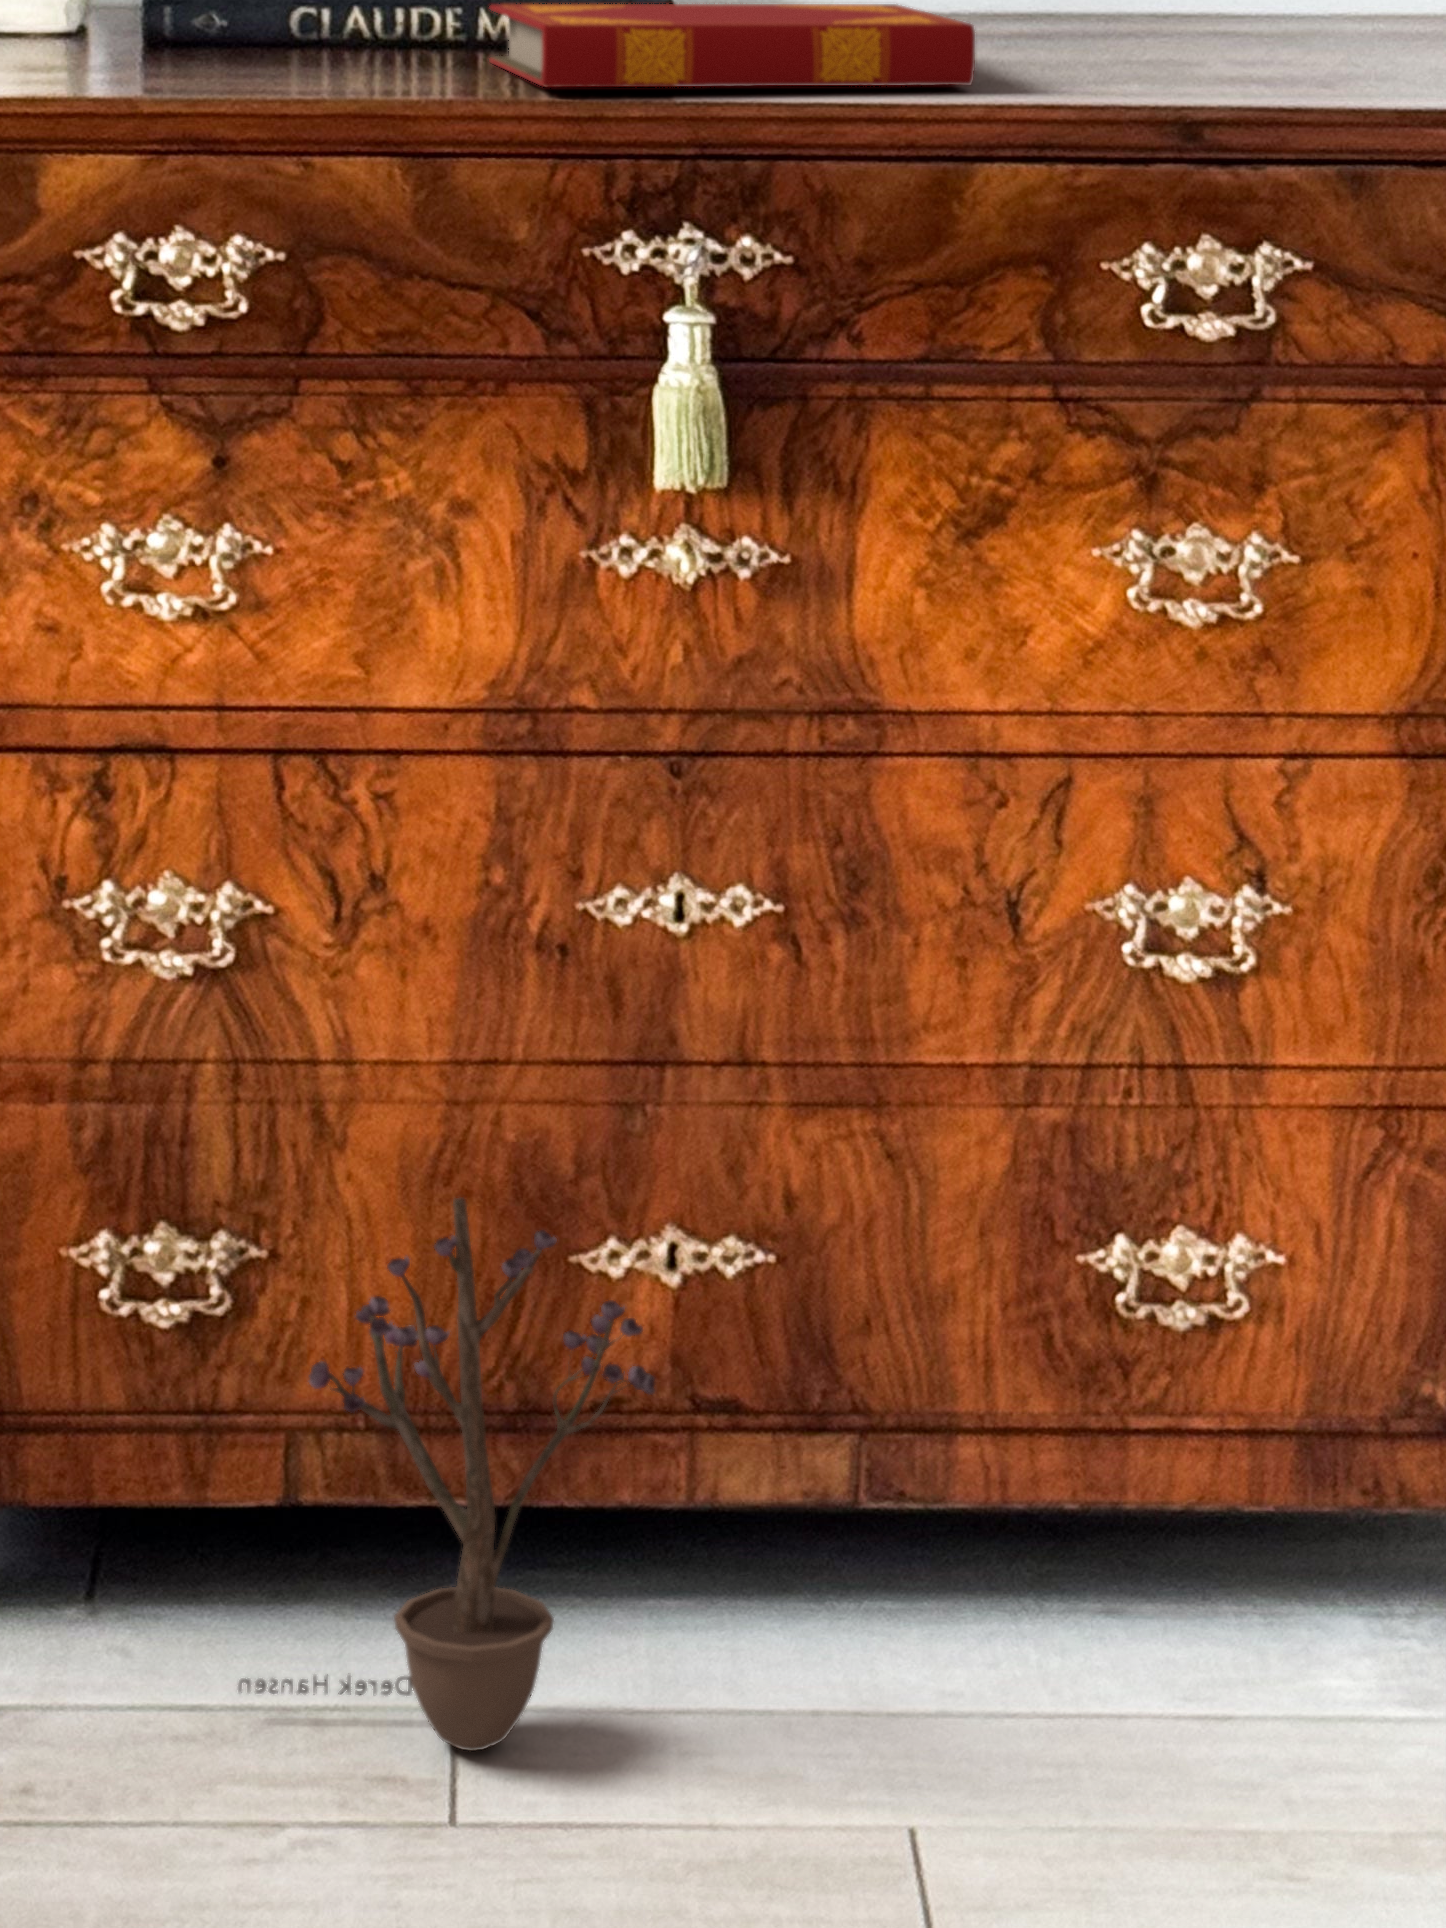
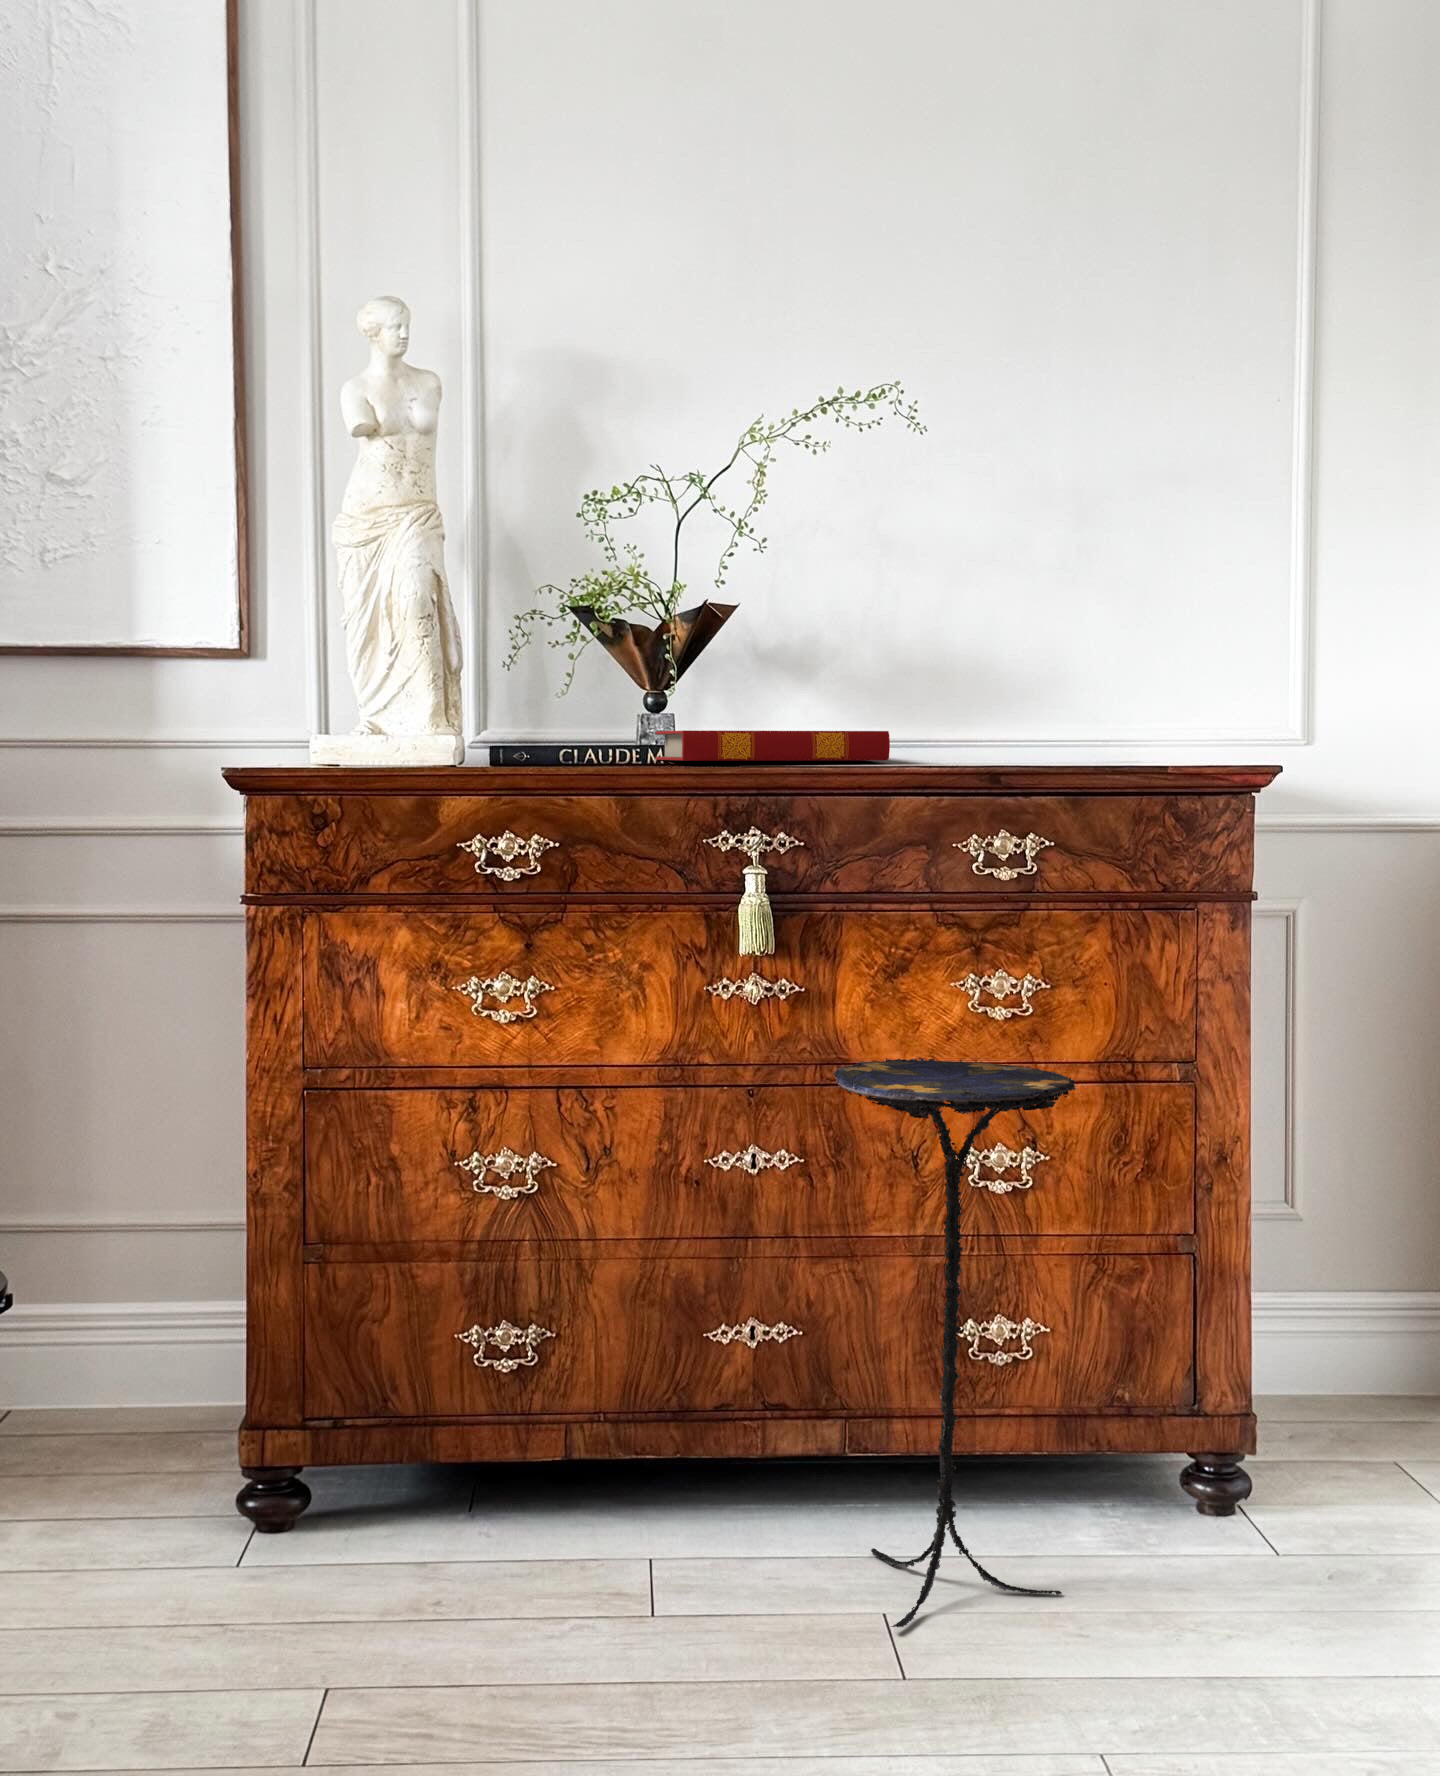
side table: none [839,708,1336,1875] -> present [833,1058,1075,1627]
decorative plant: present [238,1197,655,1751] -> none [543,1300,747,1576]

